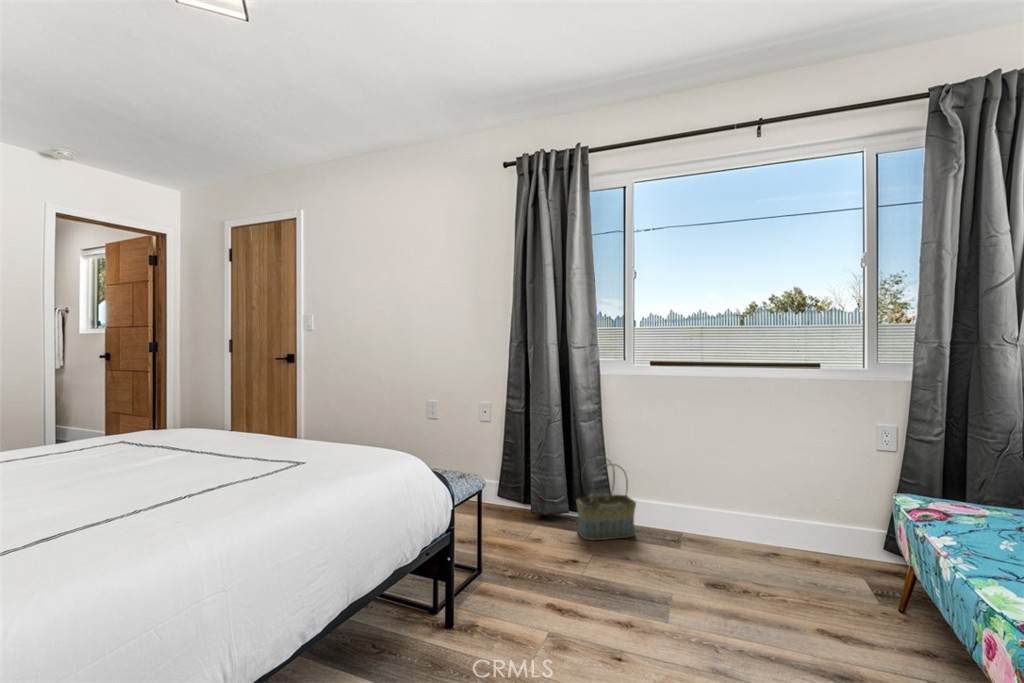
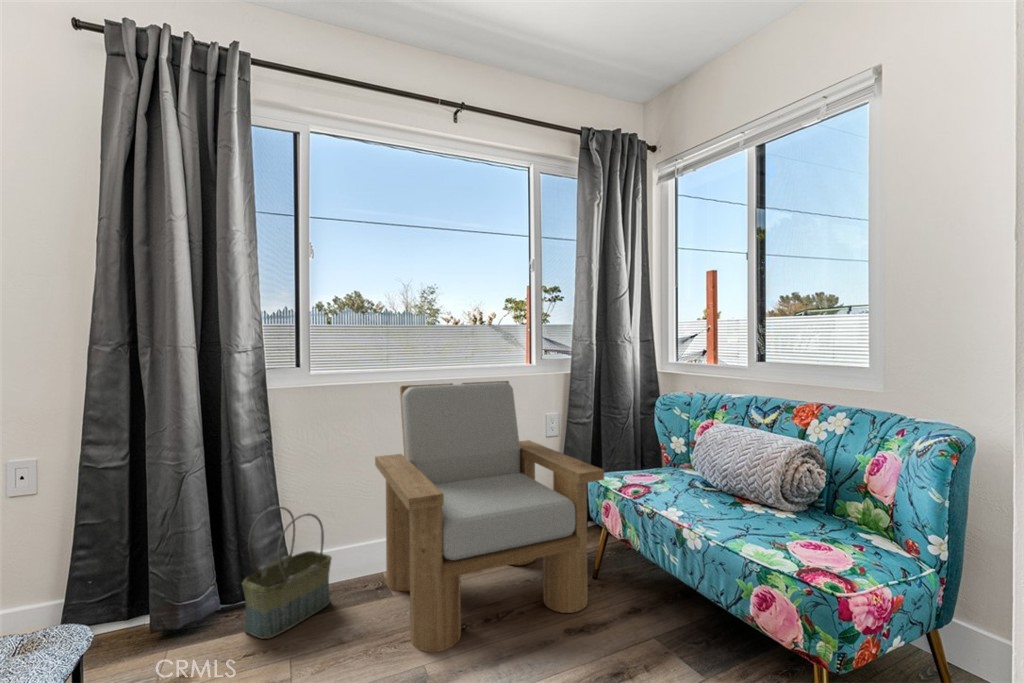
armchair: none [661,379,885,624] -> present [375,381,604,652]

